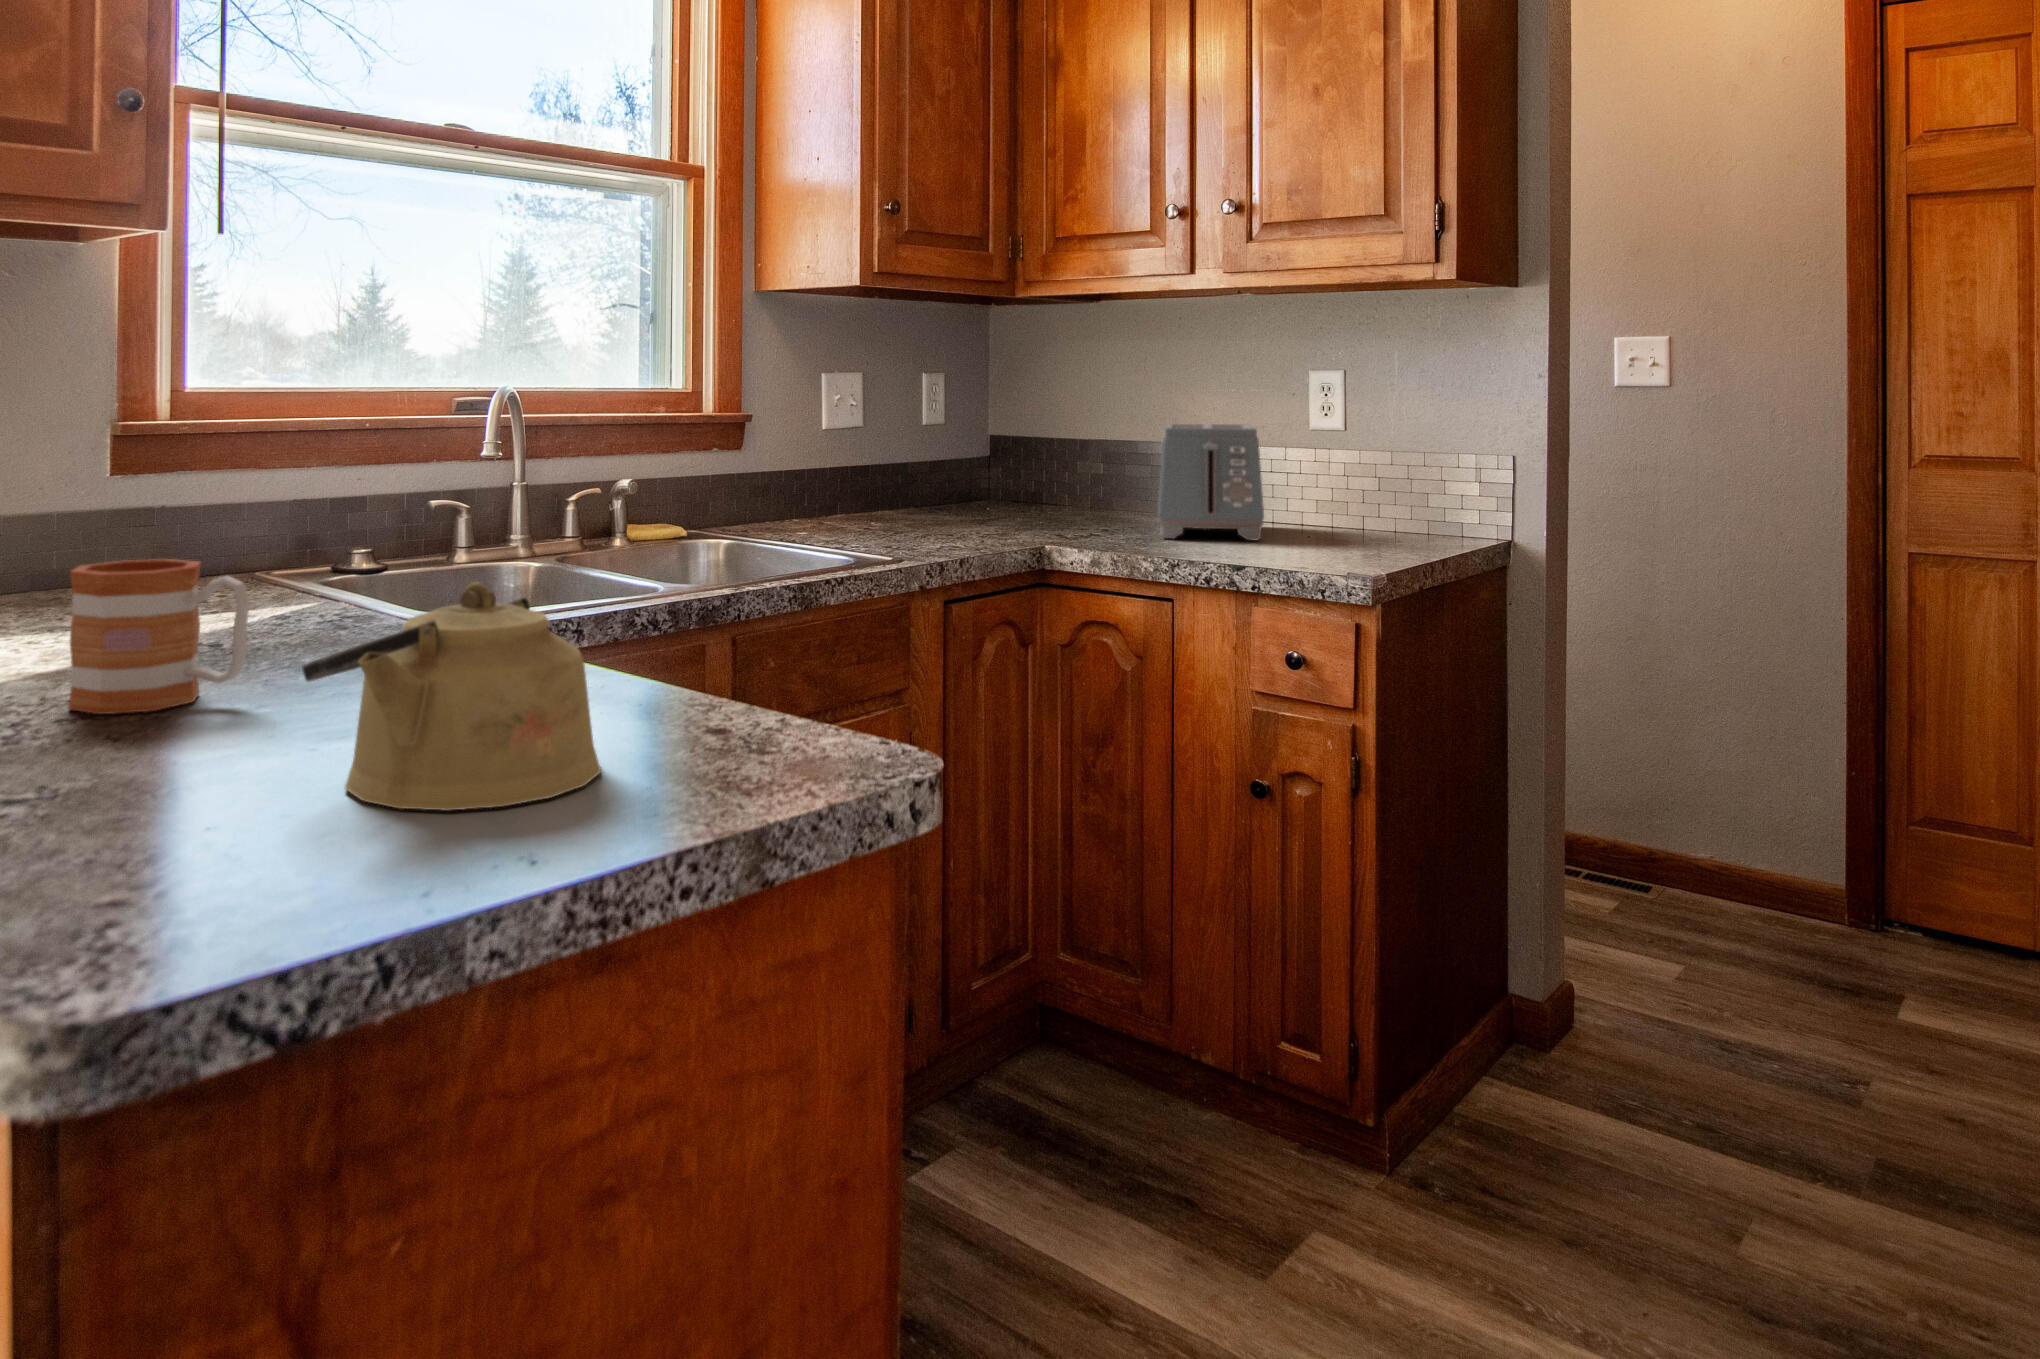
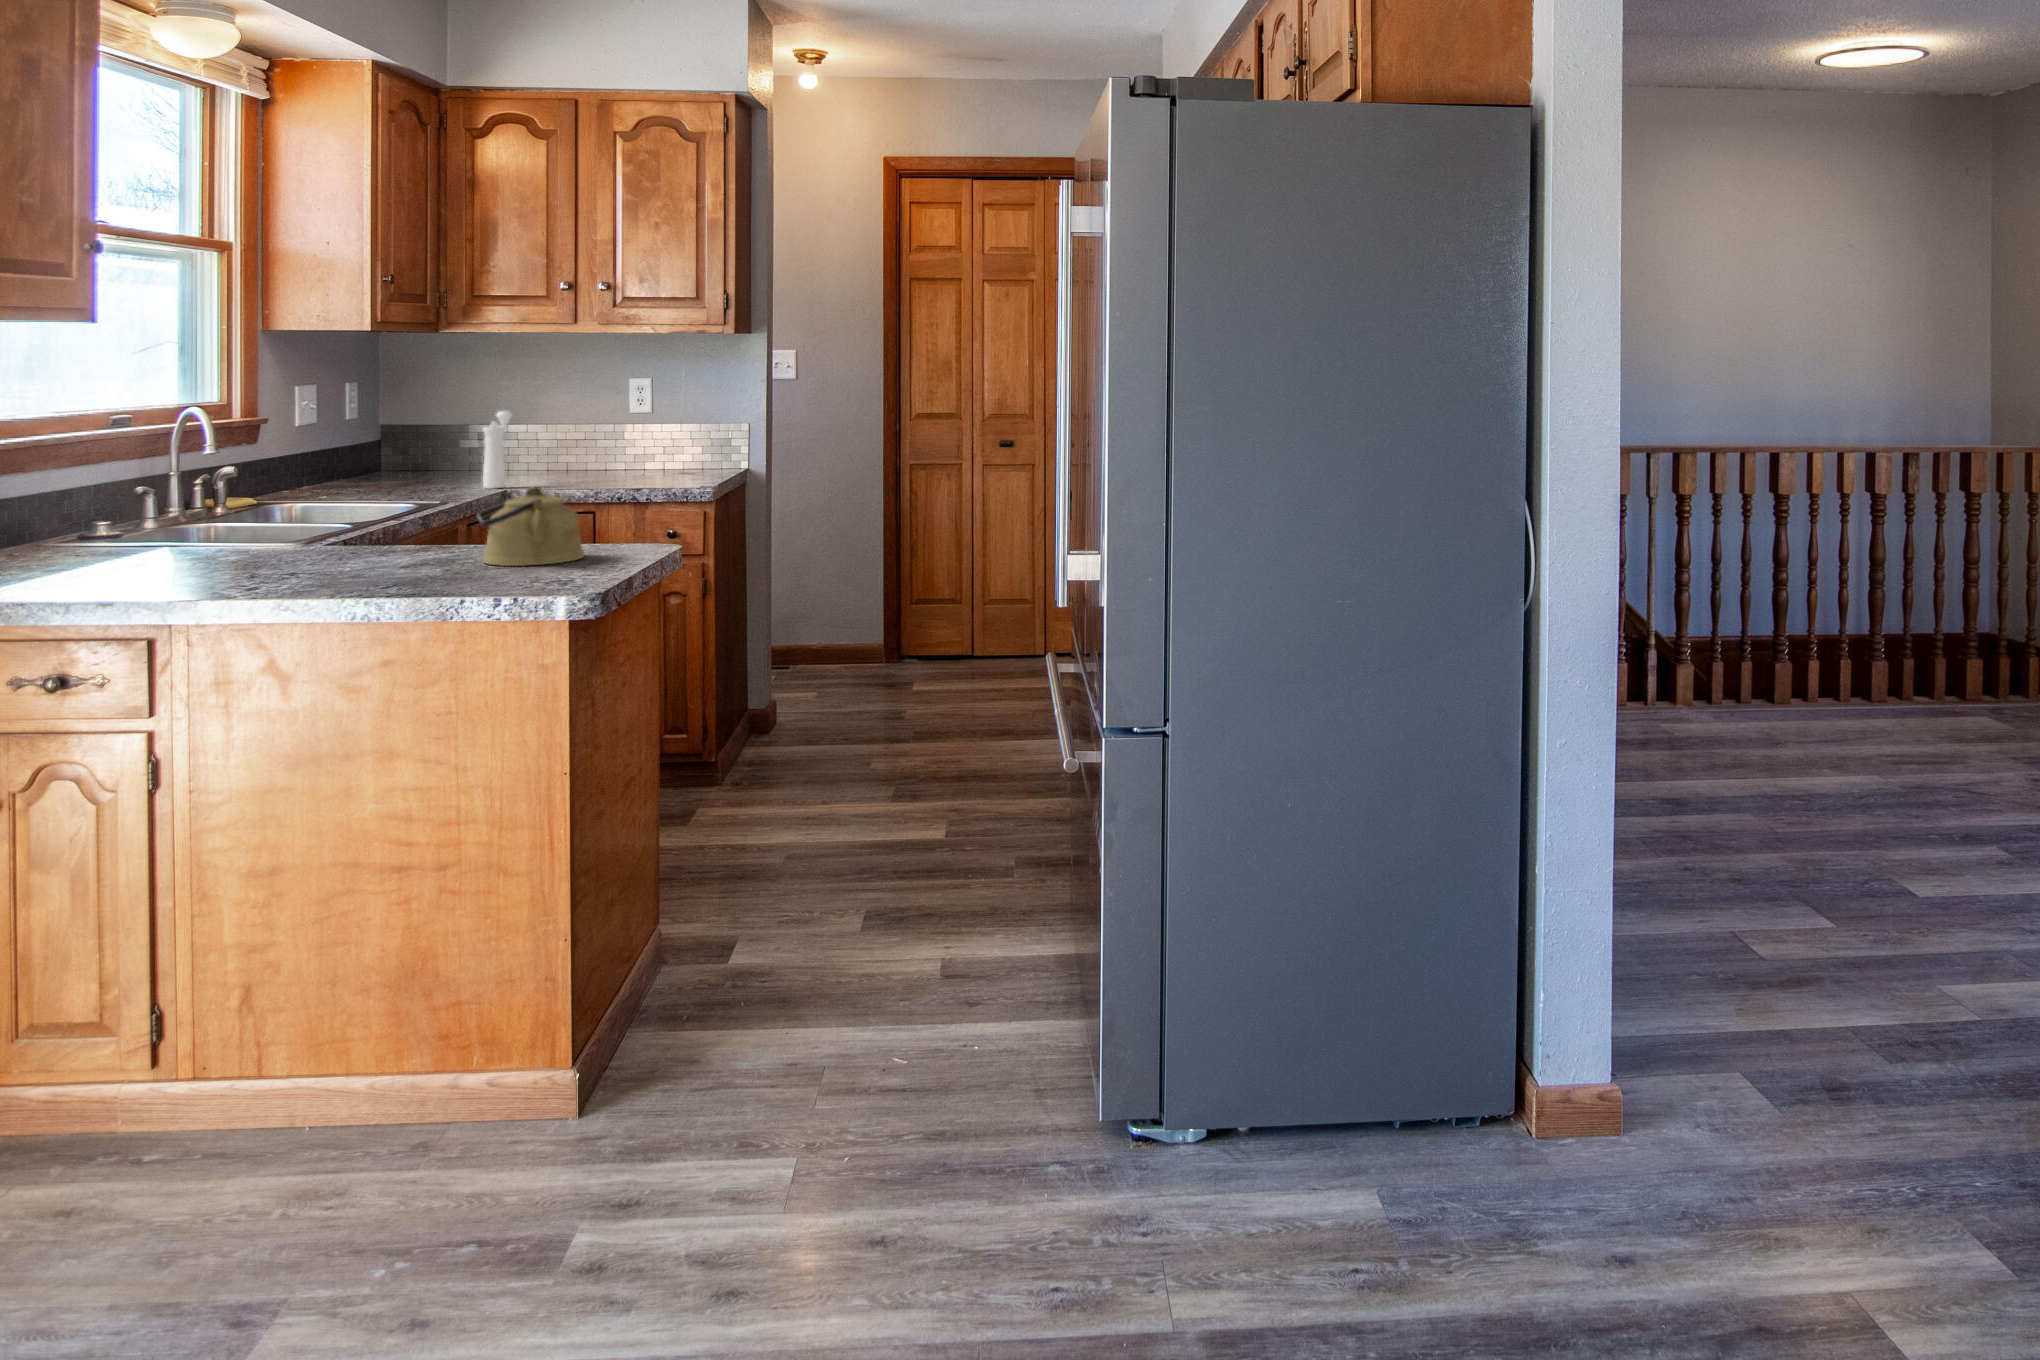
pepper mill: none [1029,419,1091,545] -> present [483,411,512,489]
toaster: present [1158,424,1264,540] -> none [530,410,617,481]
mug: present [69,559,250,714] -> none [241,500,338,572]

